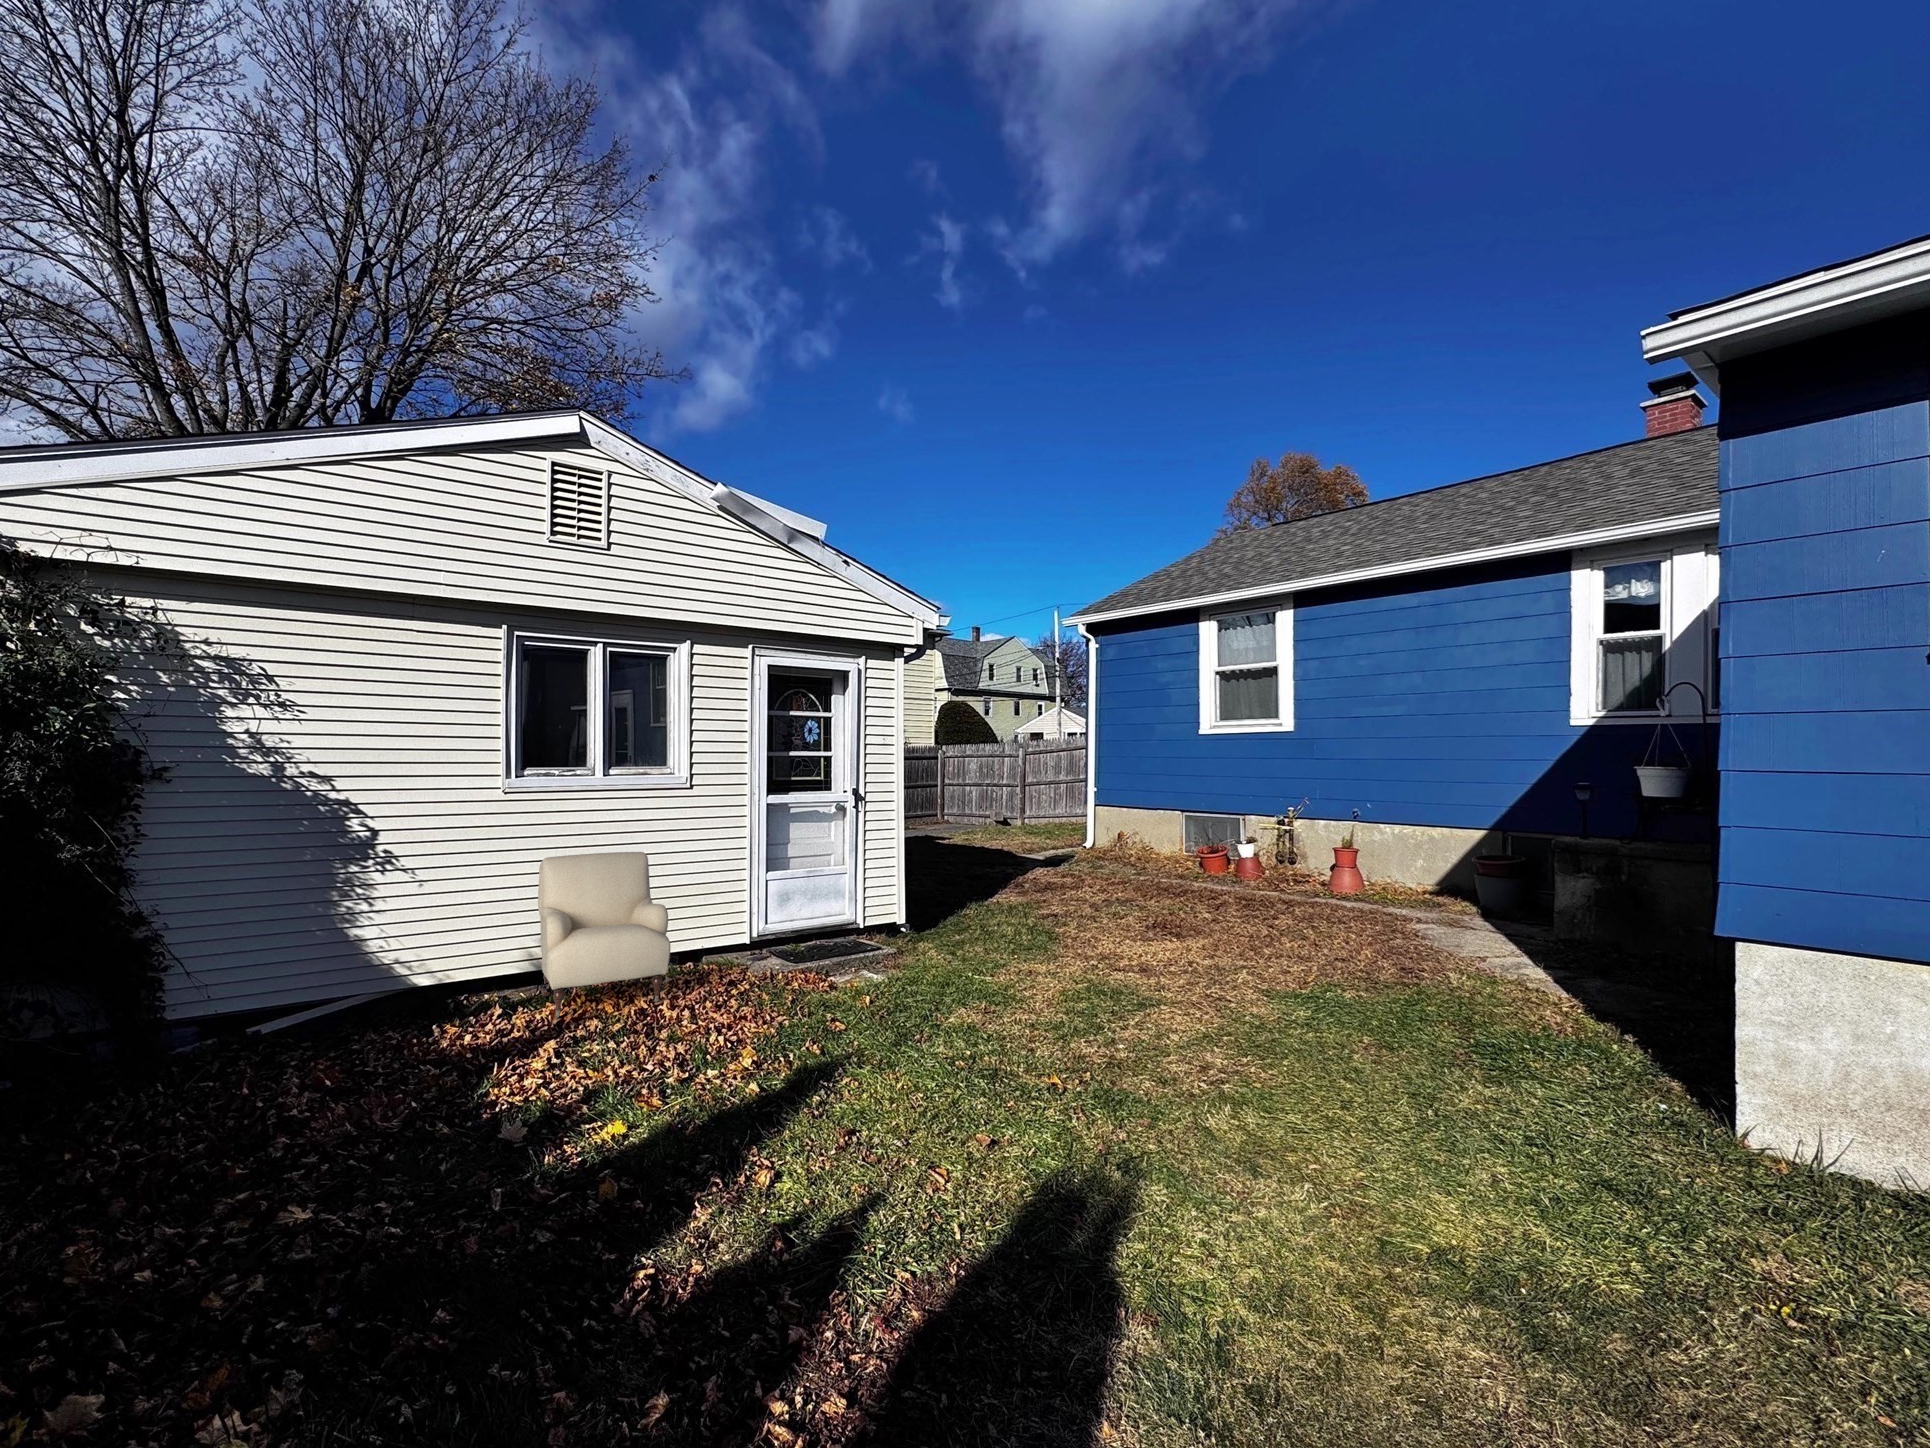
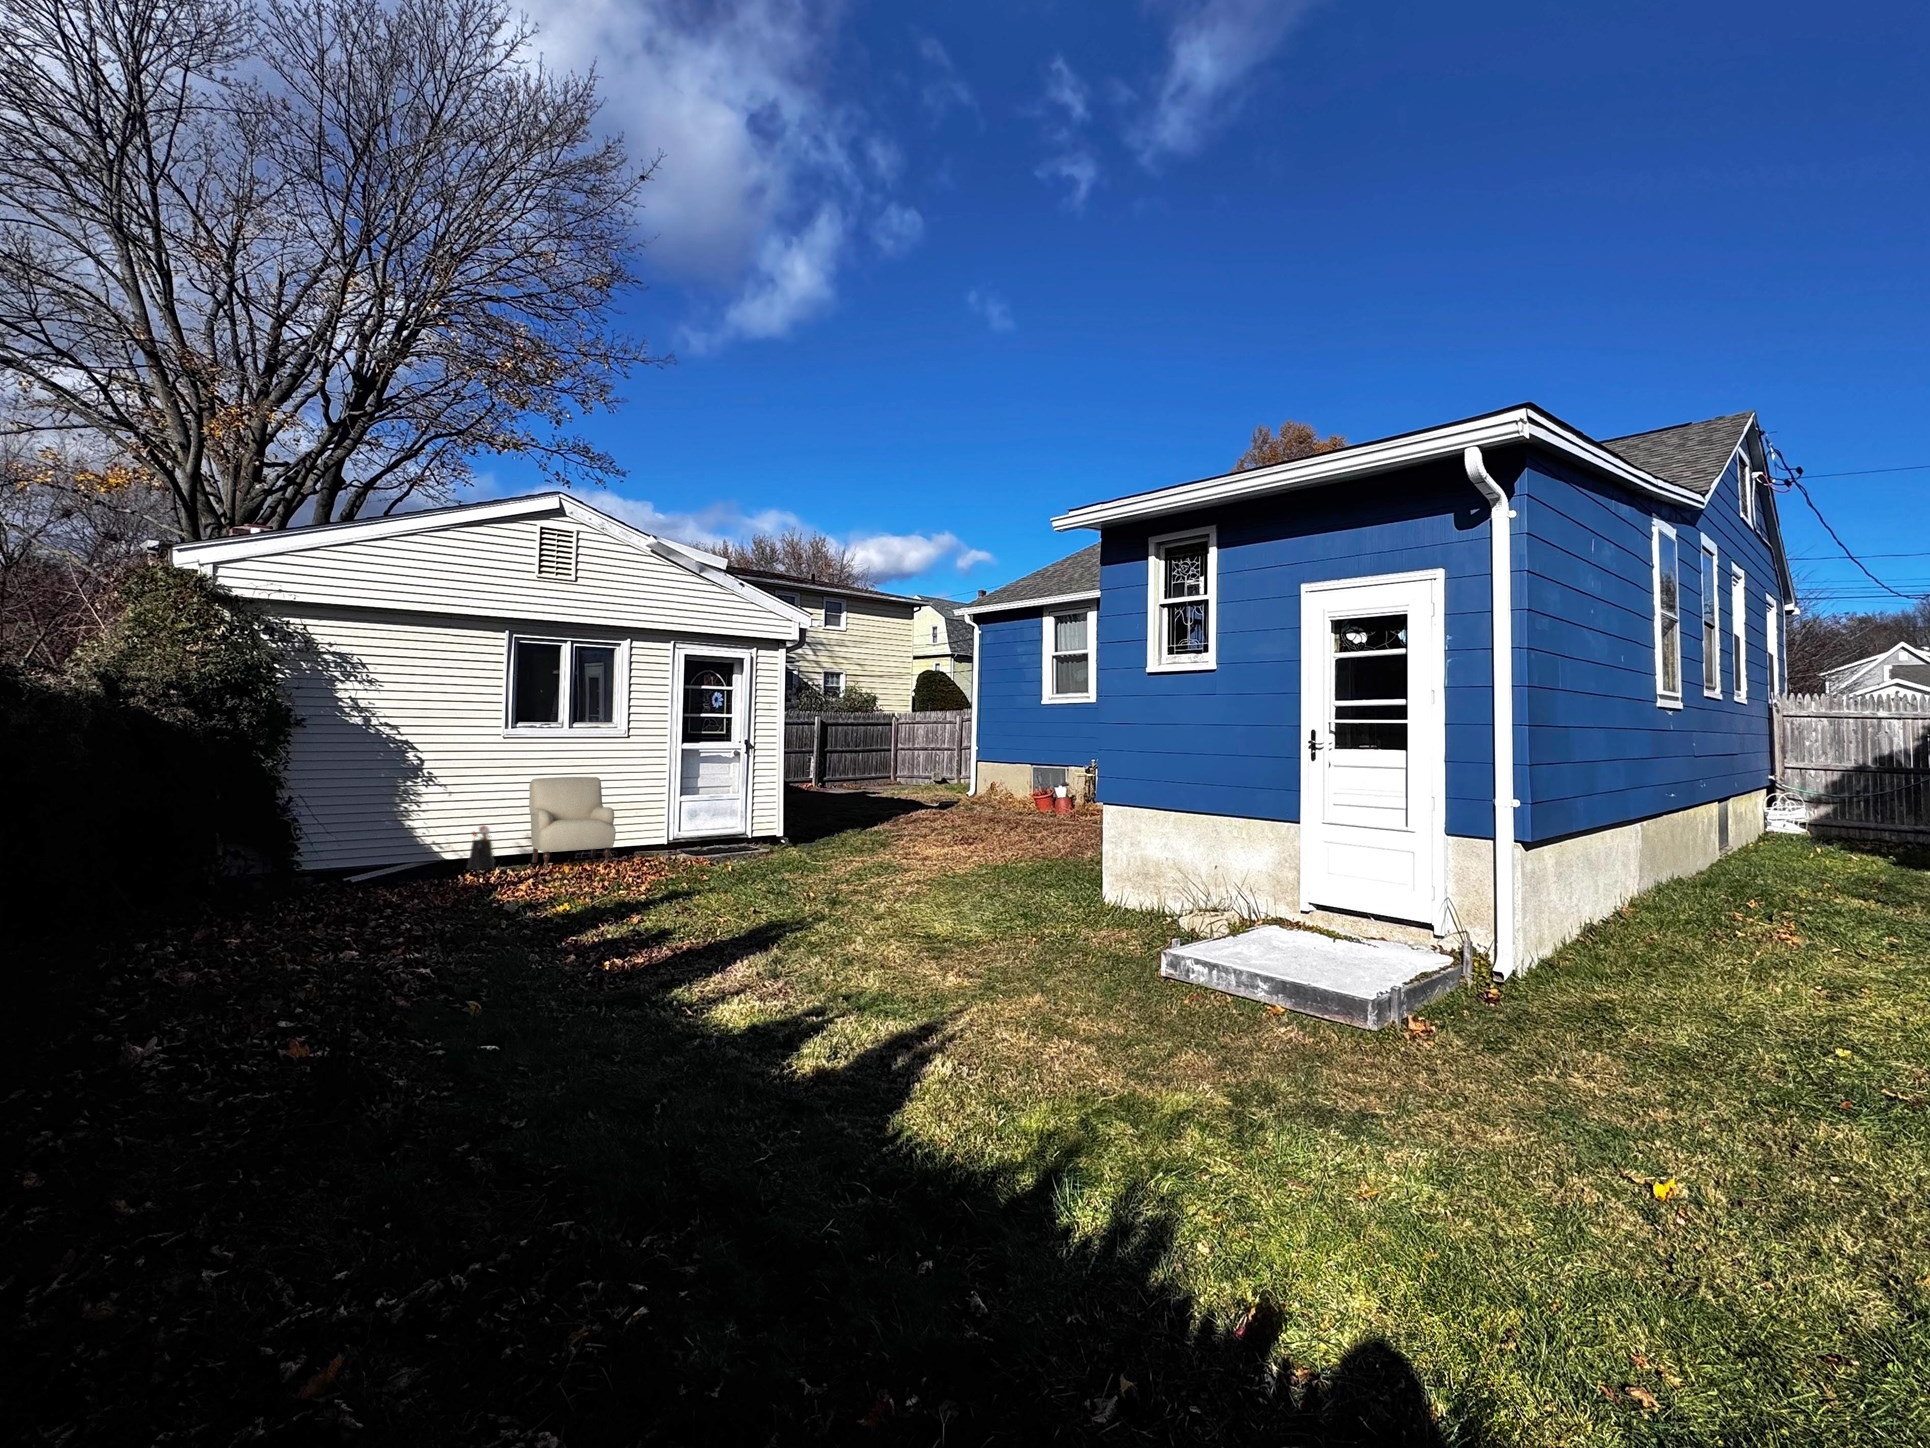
watering can: none [435,936,481,1017] -> present [468,826,494,870]

